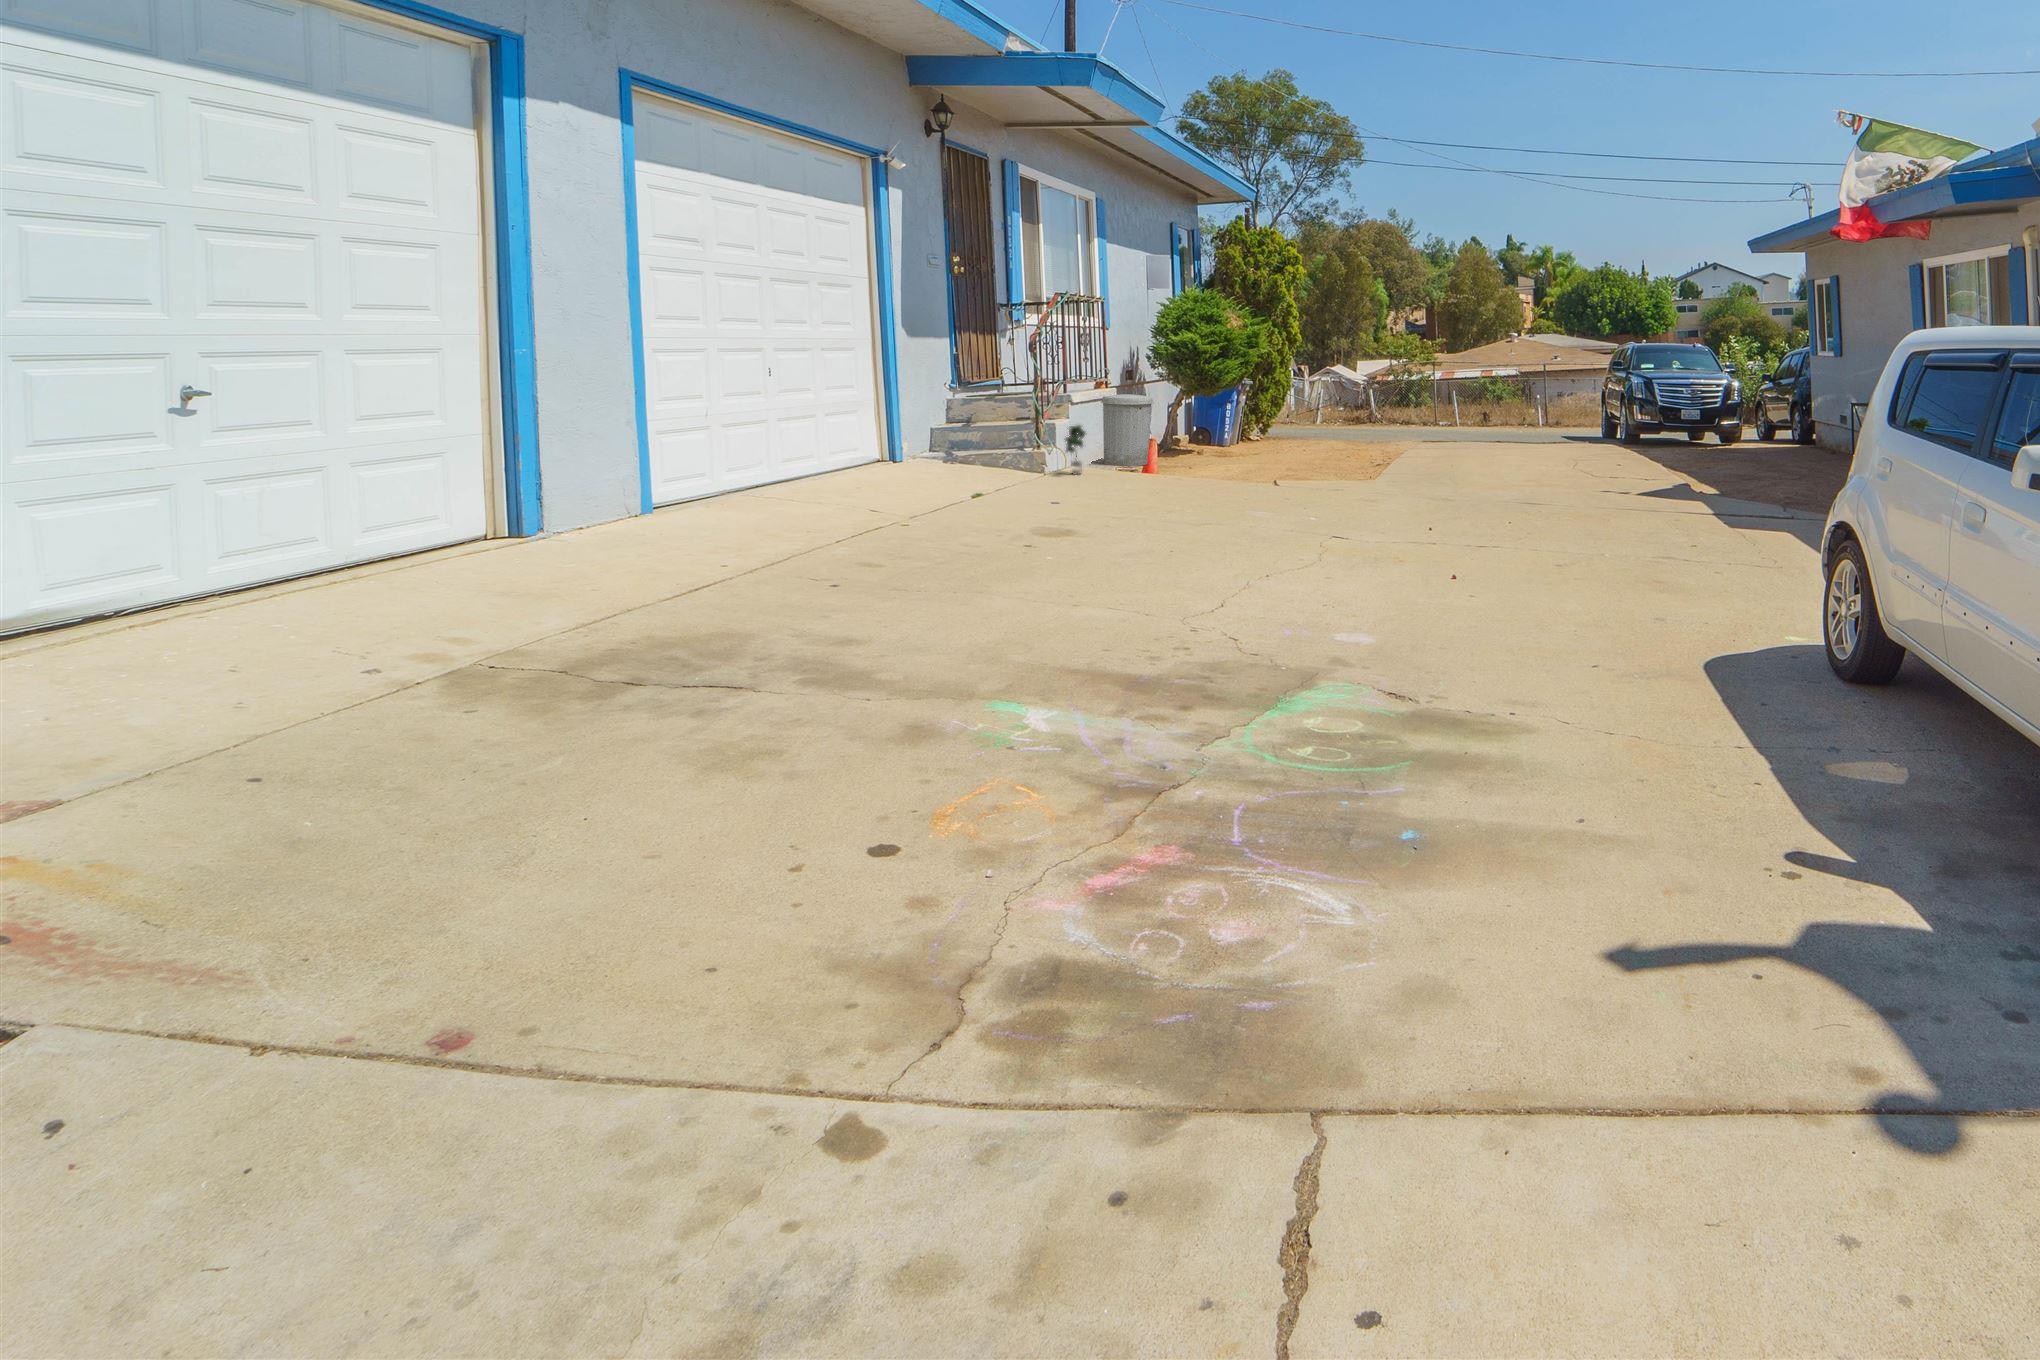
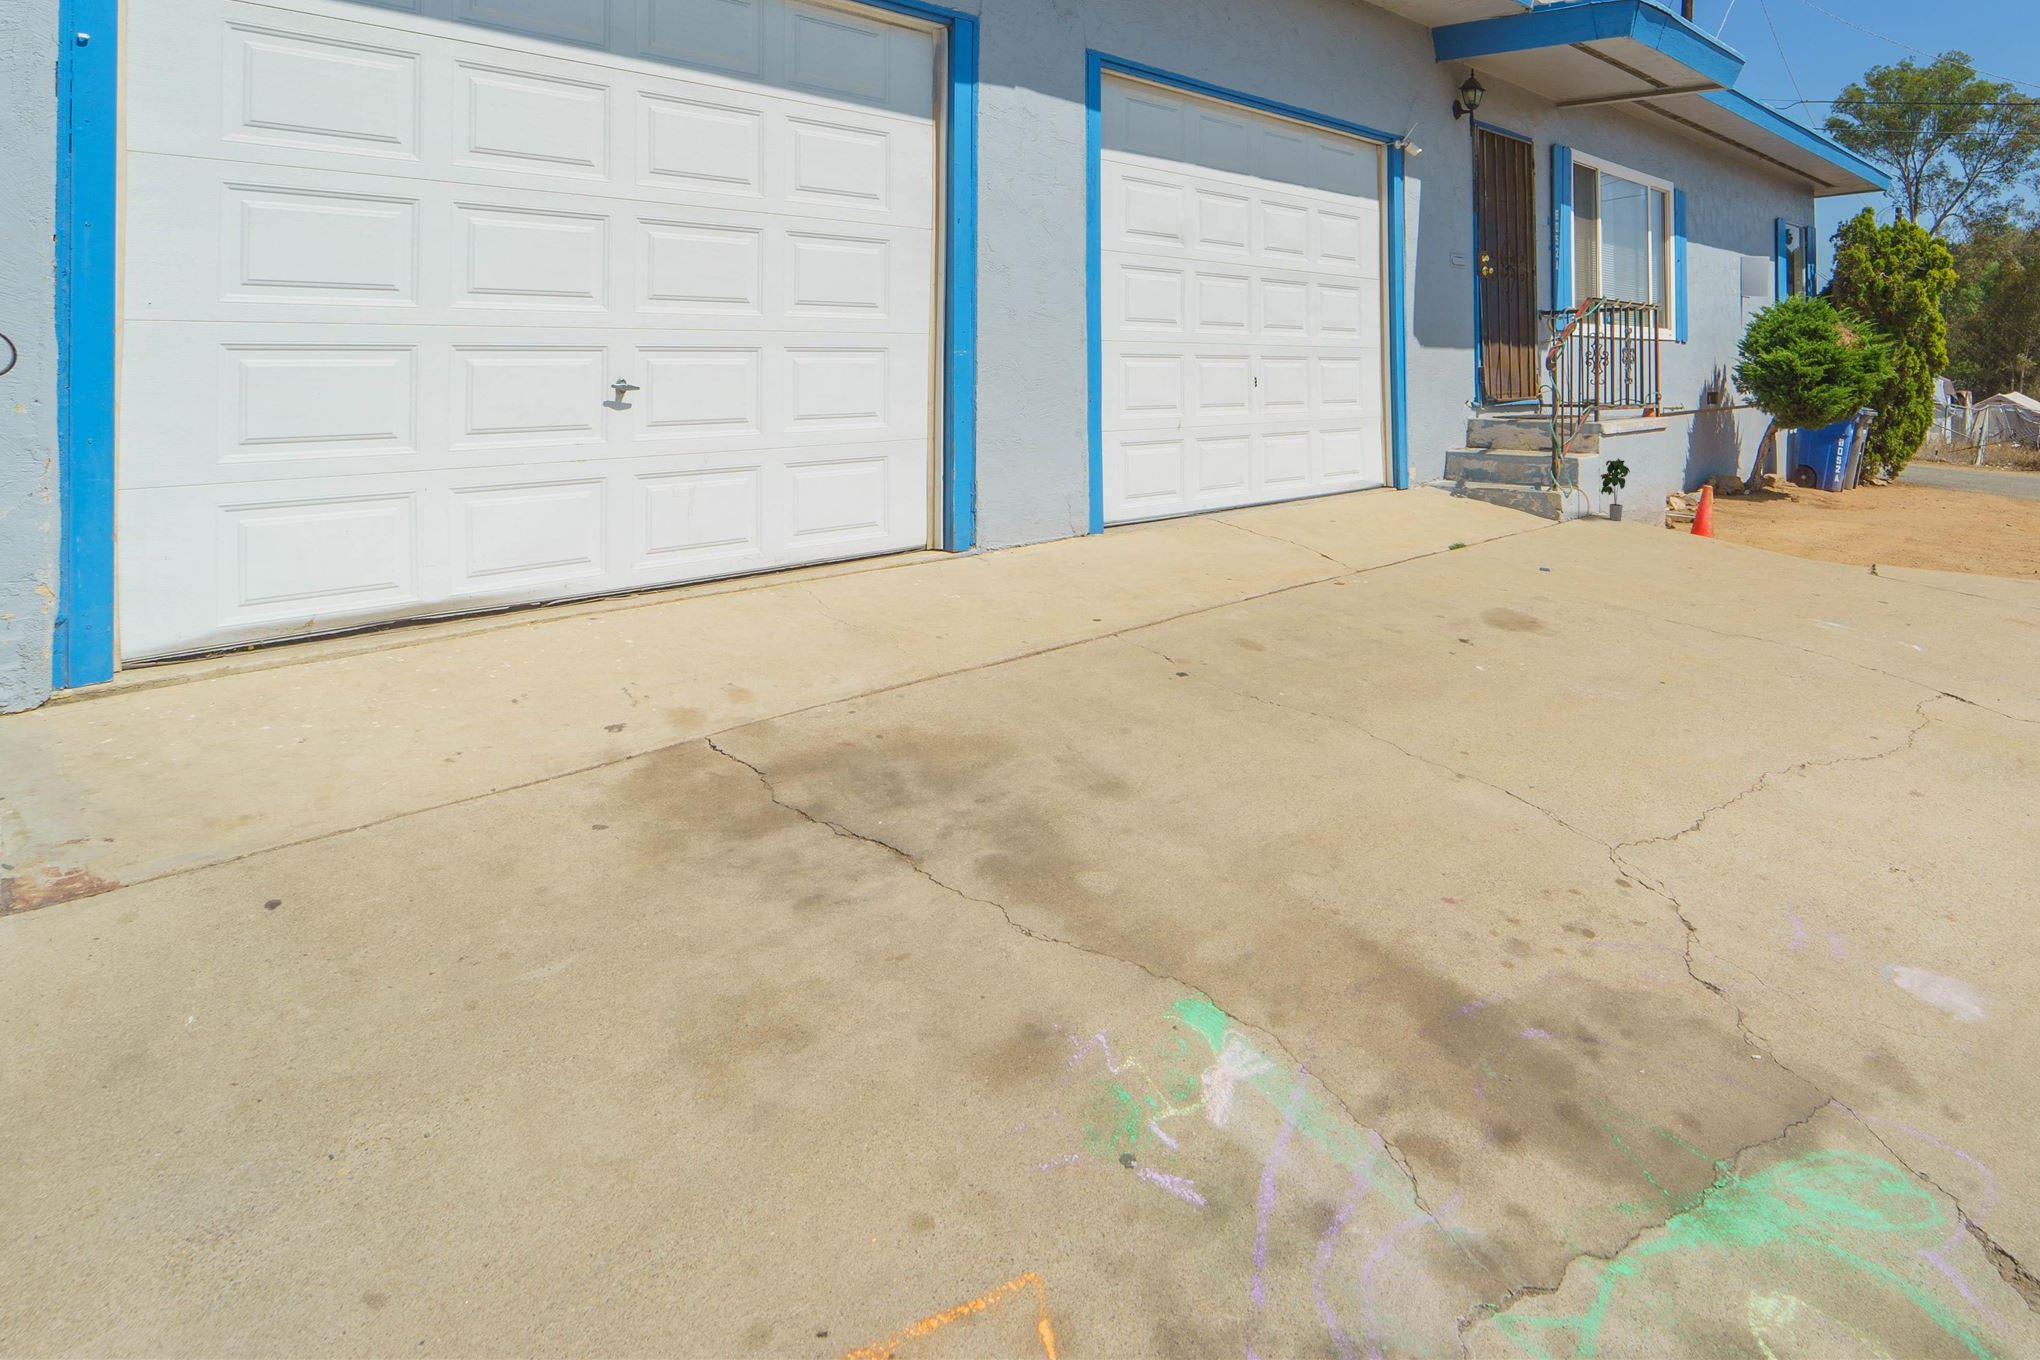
trash can: present [1101,394,1154,466] -> none [1656,425,1721,515]

